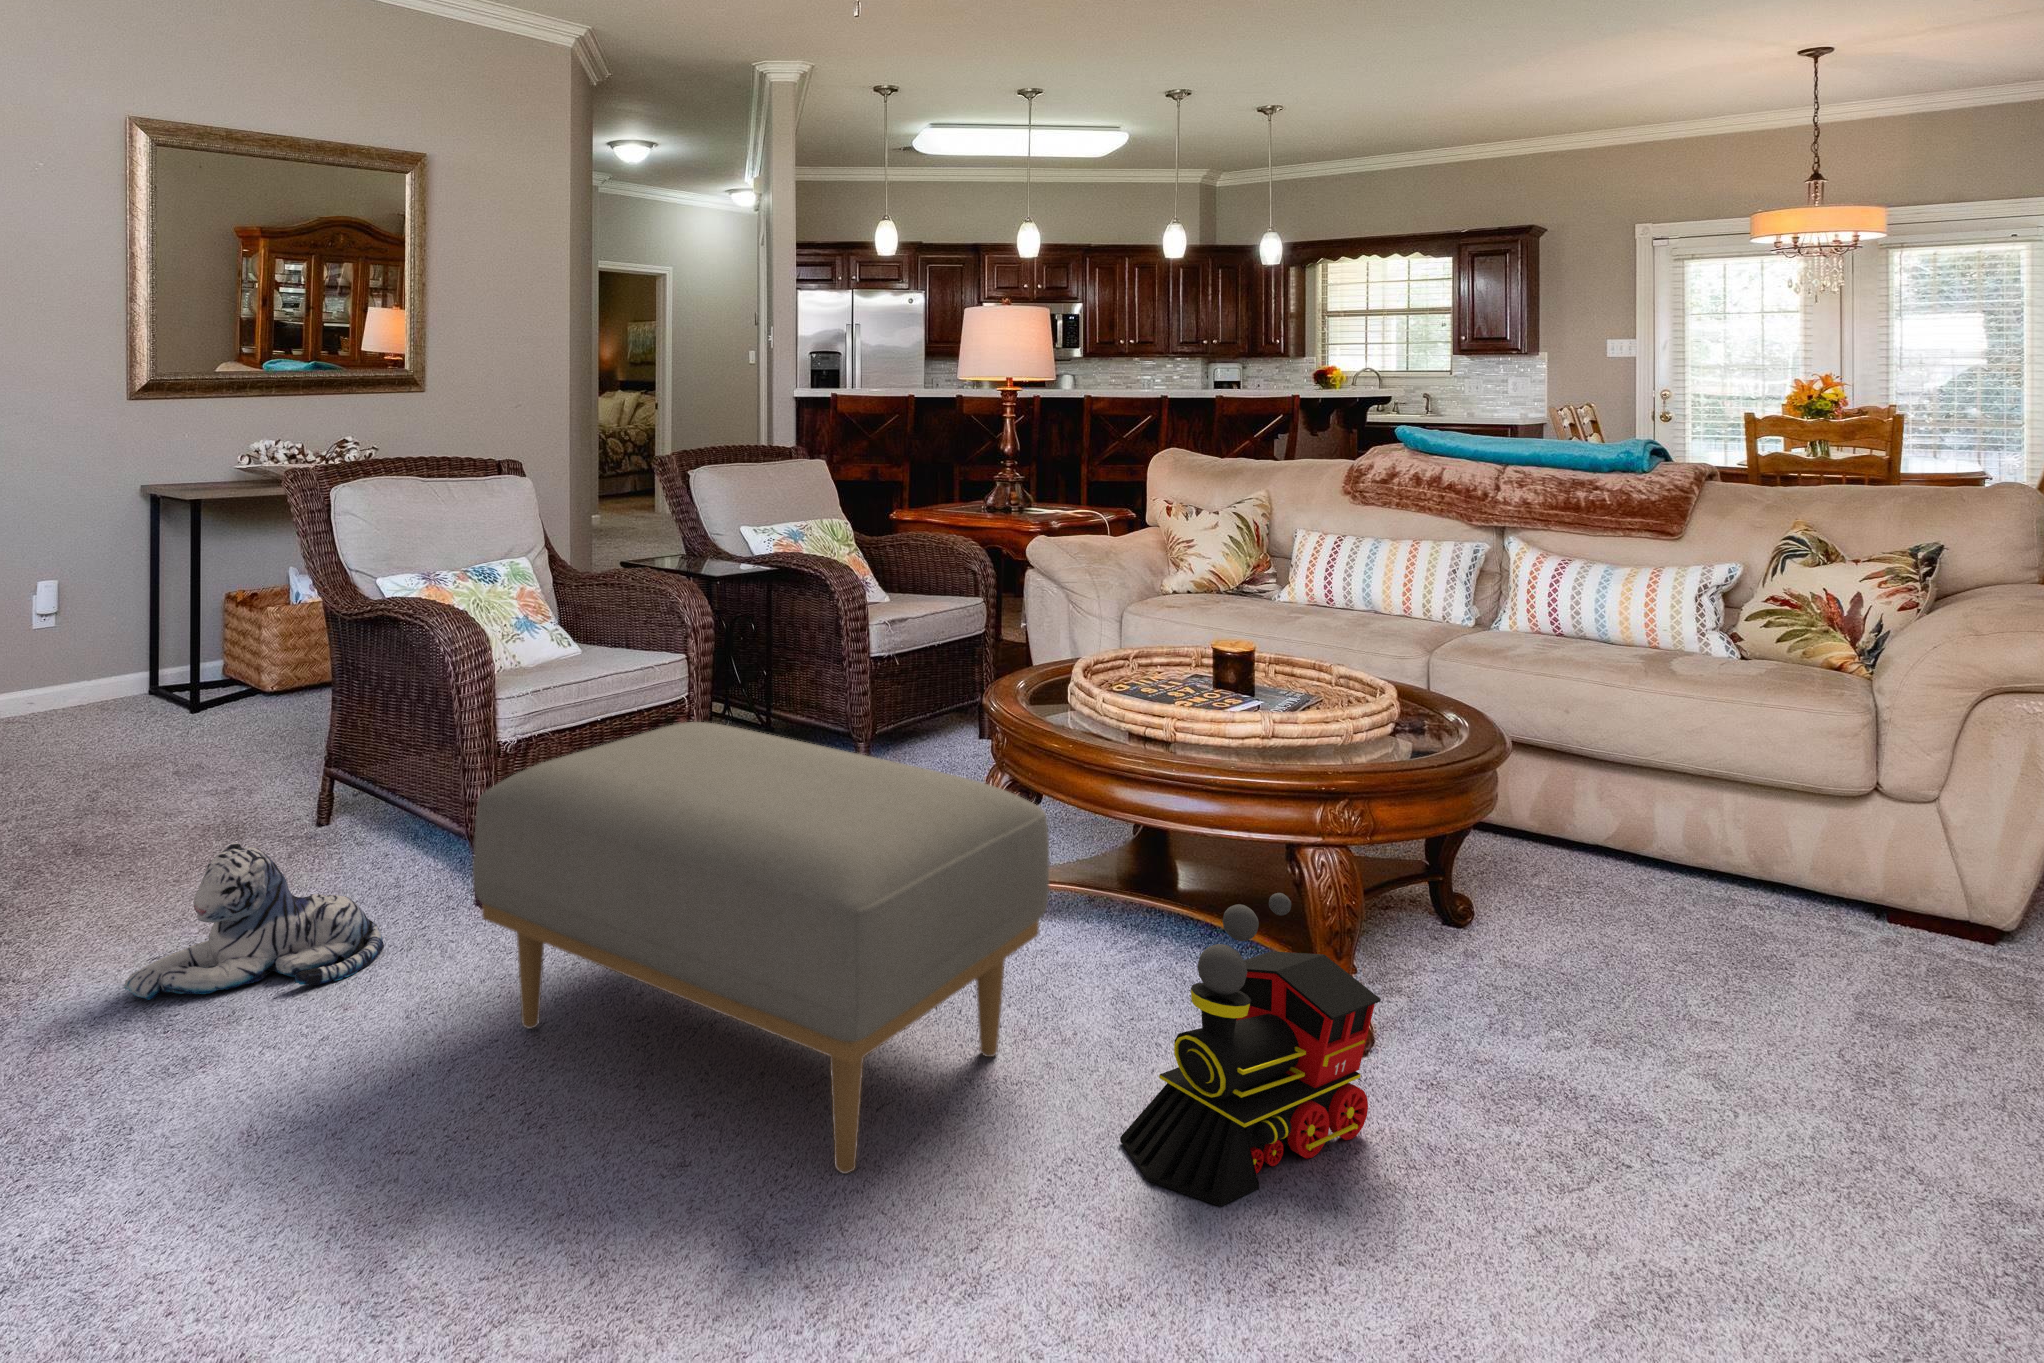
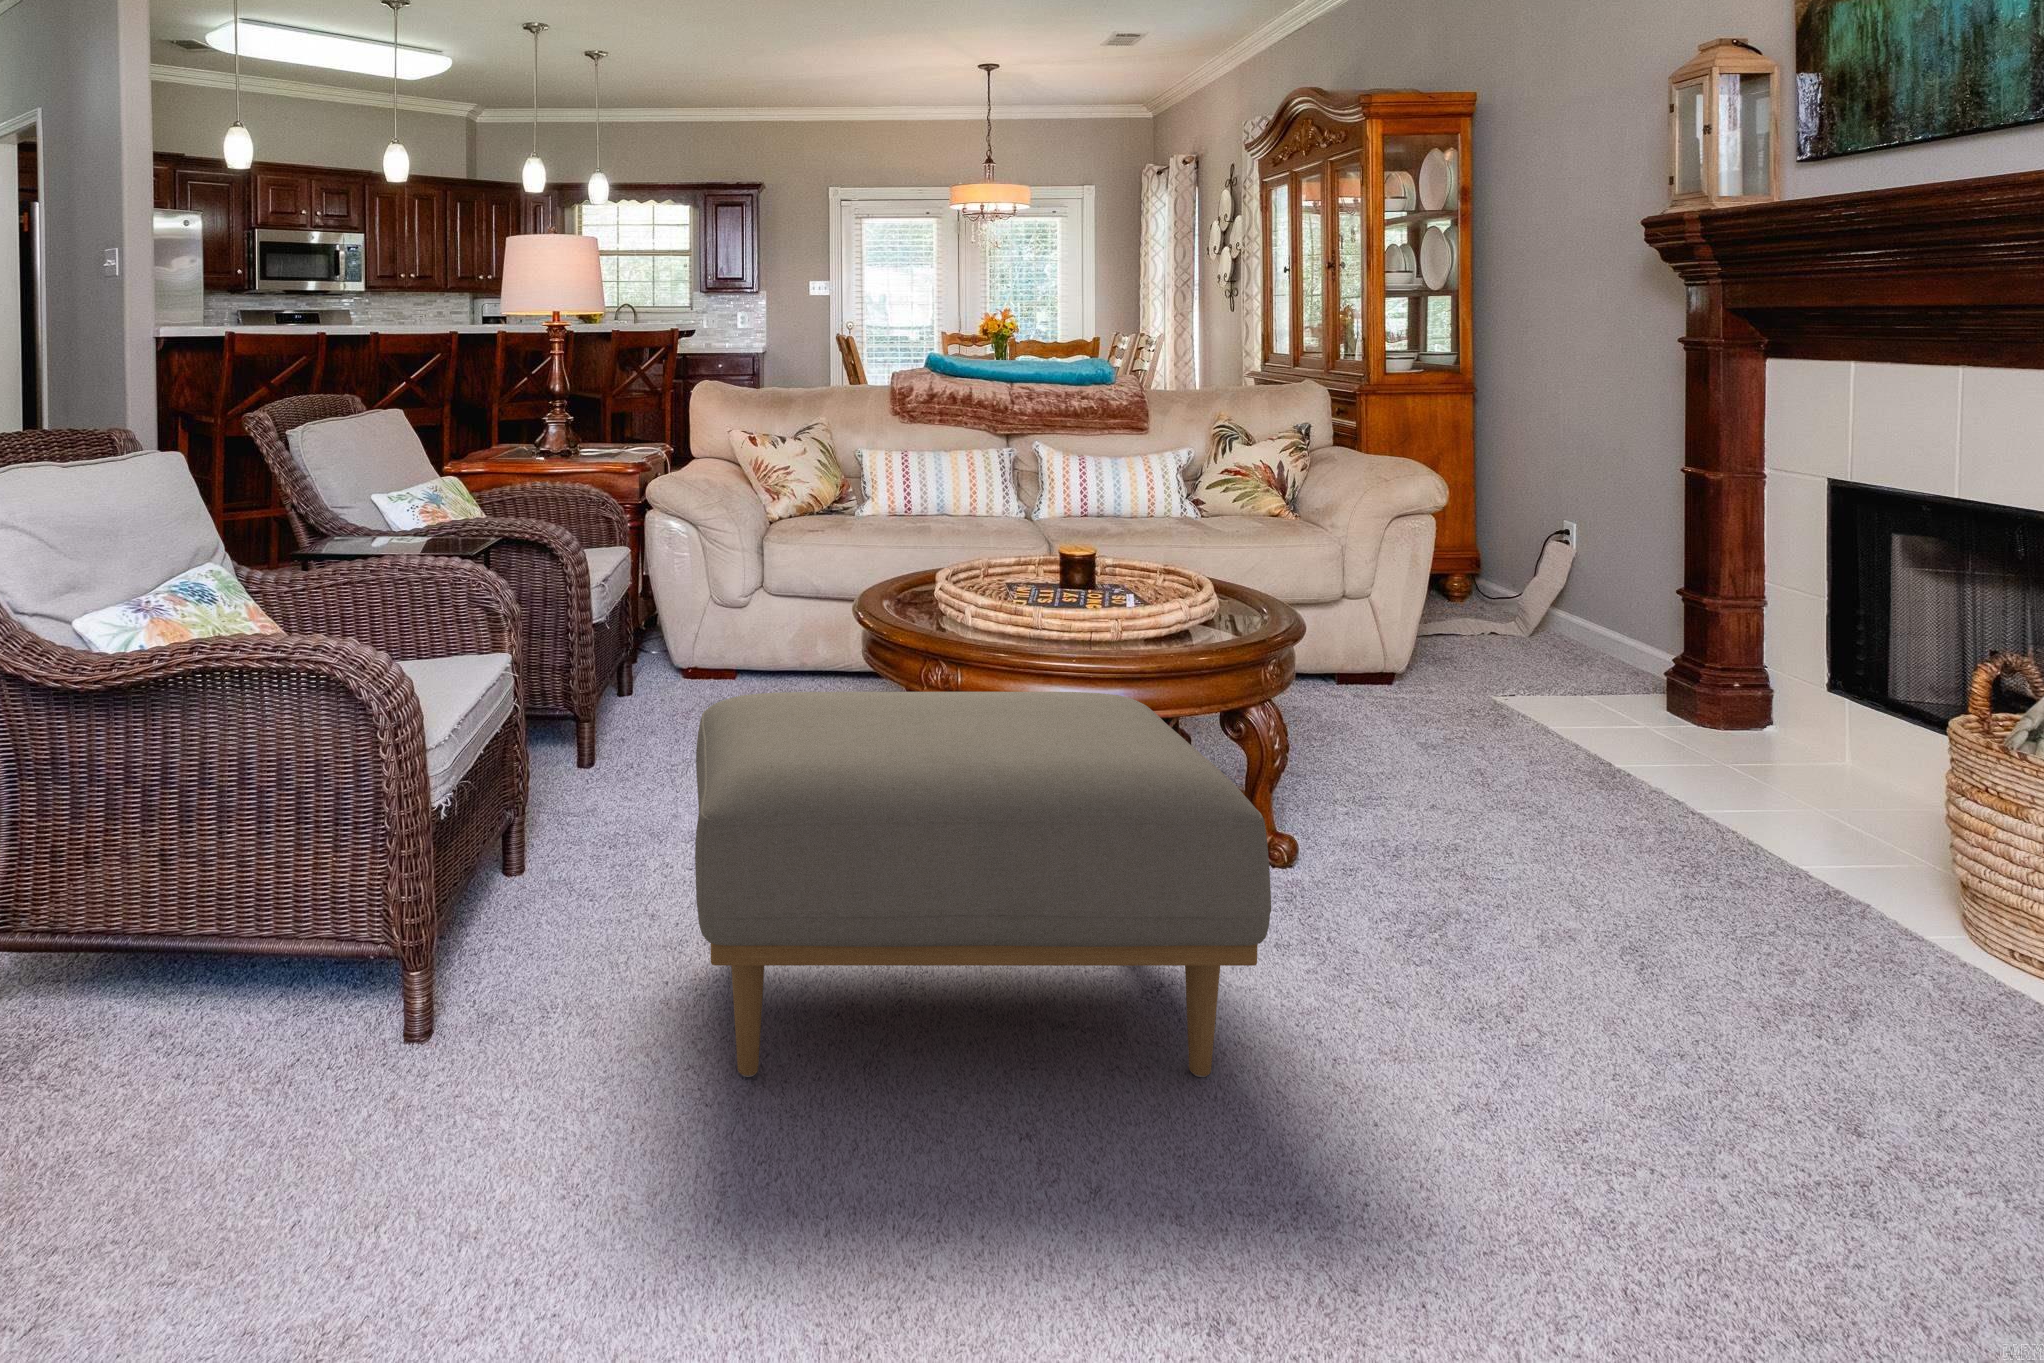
plush toy: present [124,843,384,1000] -> none [204,980,456,1243]
toy train: present [1120,893,1381,1206] -> none [1288,732,1419,991]

